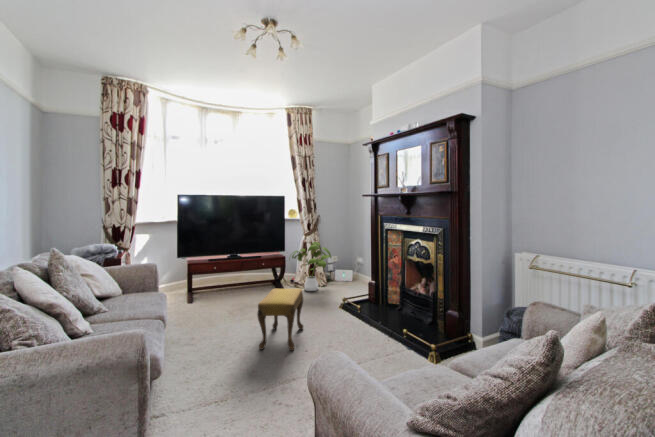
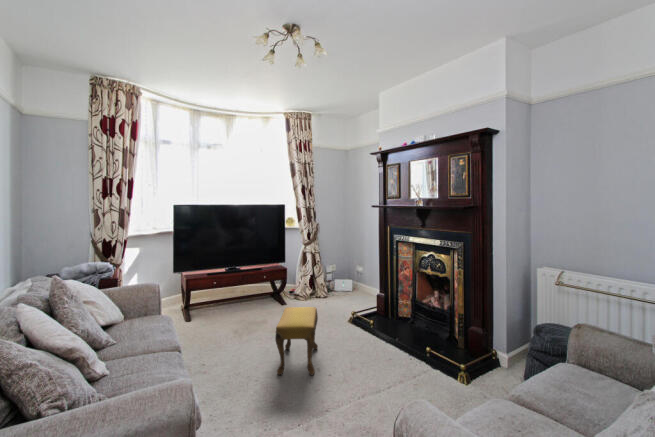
house plant: present [292,242,331,291] -> none [291,253,336,303]

